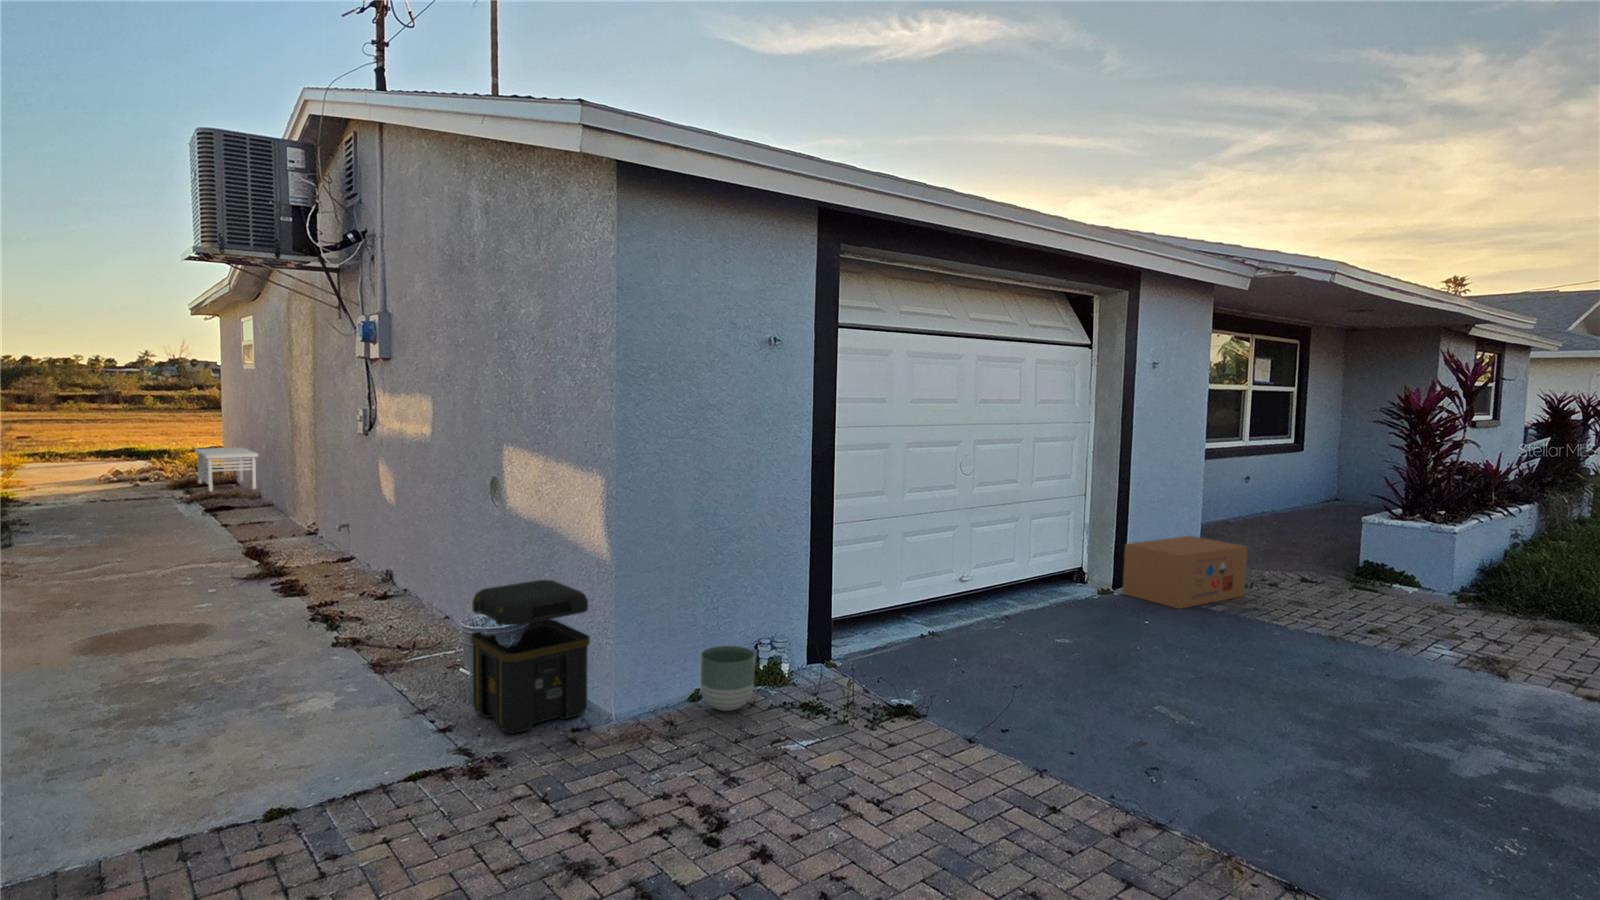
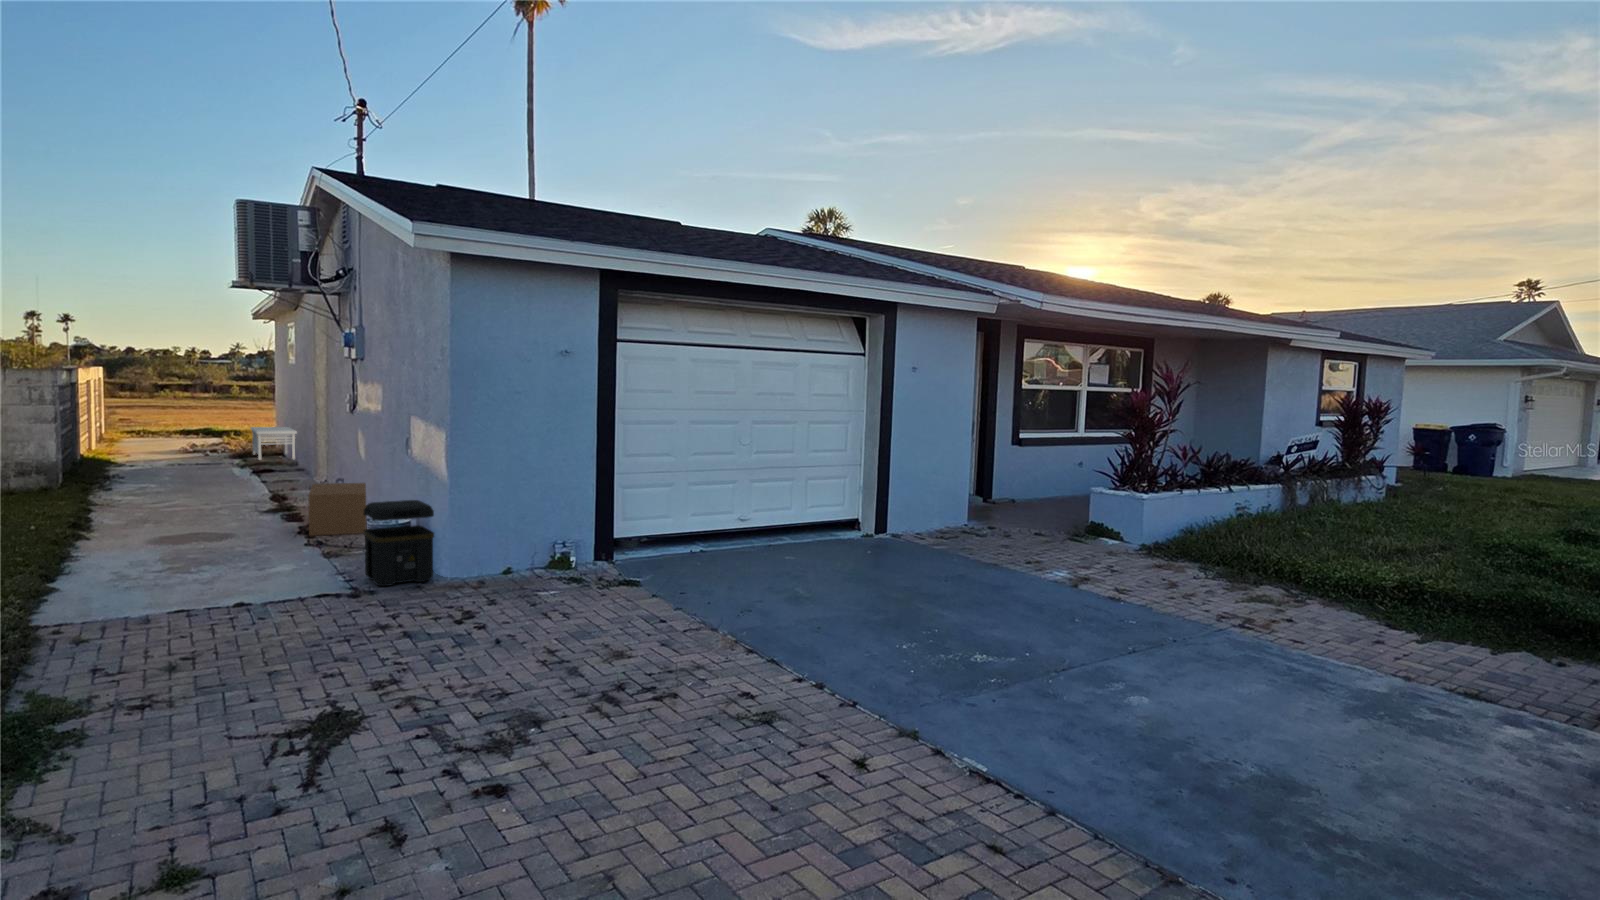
cardboard box: present [1122,536,1248,609] -> present [308,483,366,536]
planter: present [701,646,755,711] -> none [504,545,539,583]

